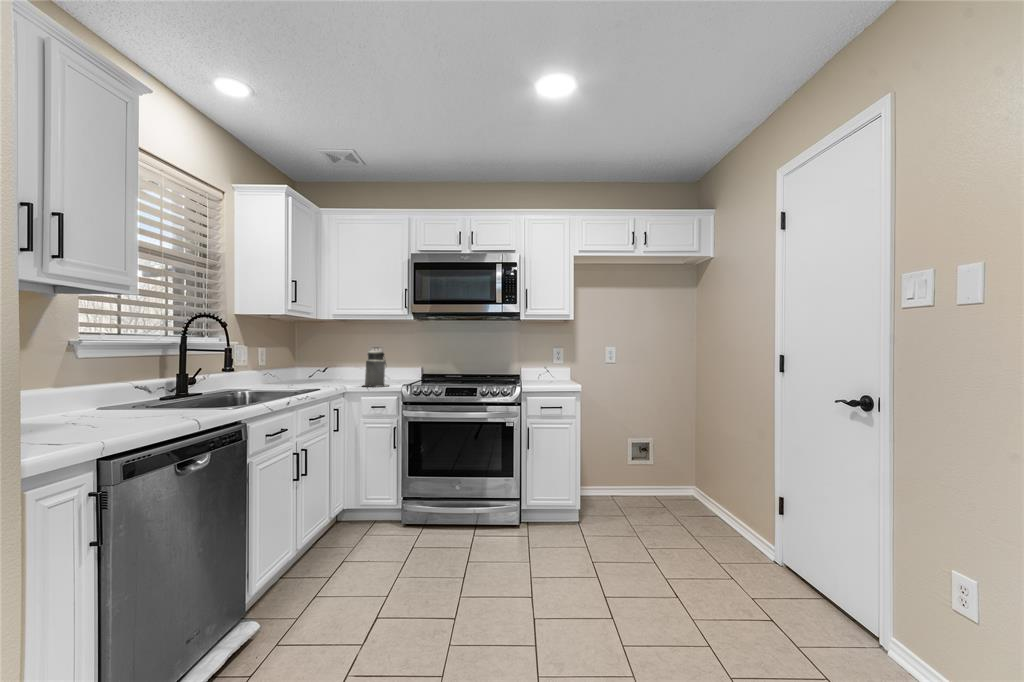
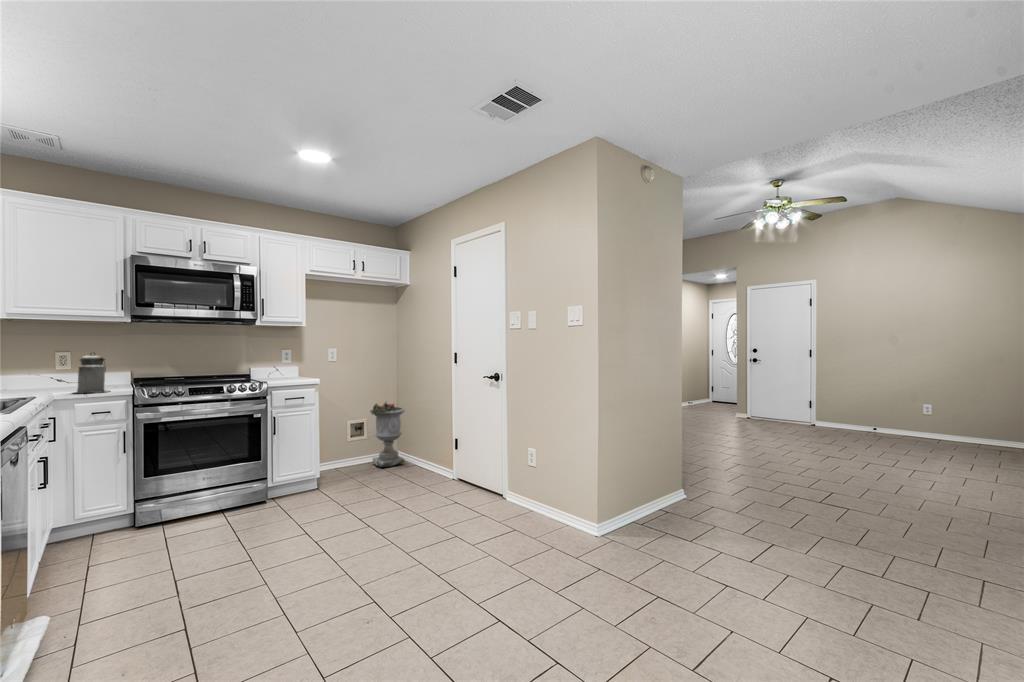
planter: none [654,421,704,514] -> present [370,402,405,467]

